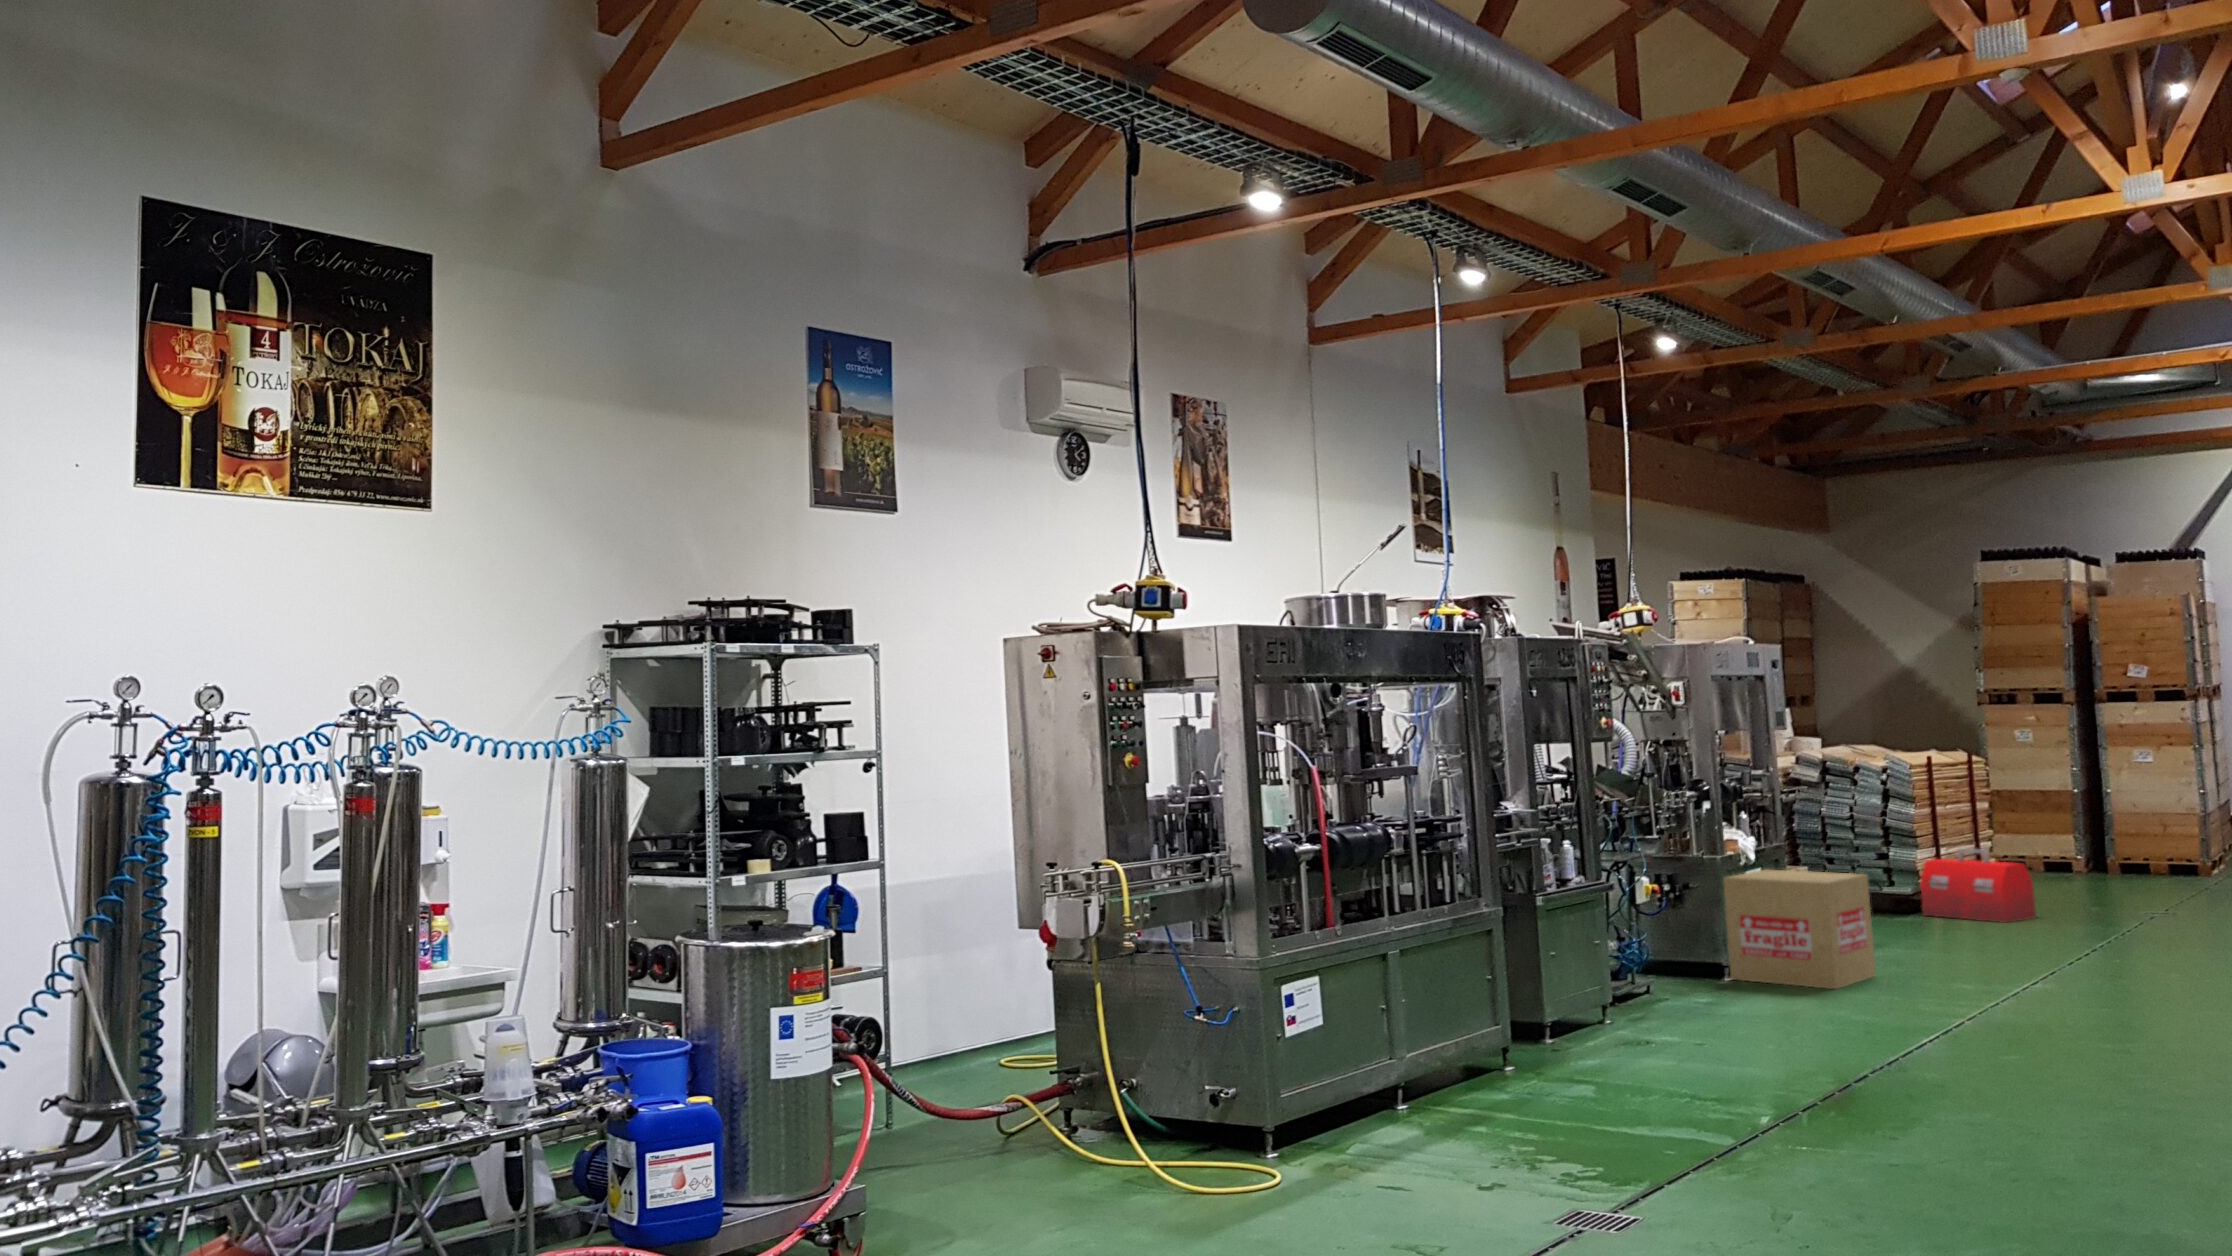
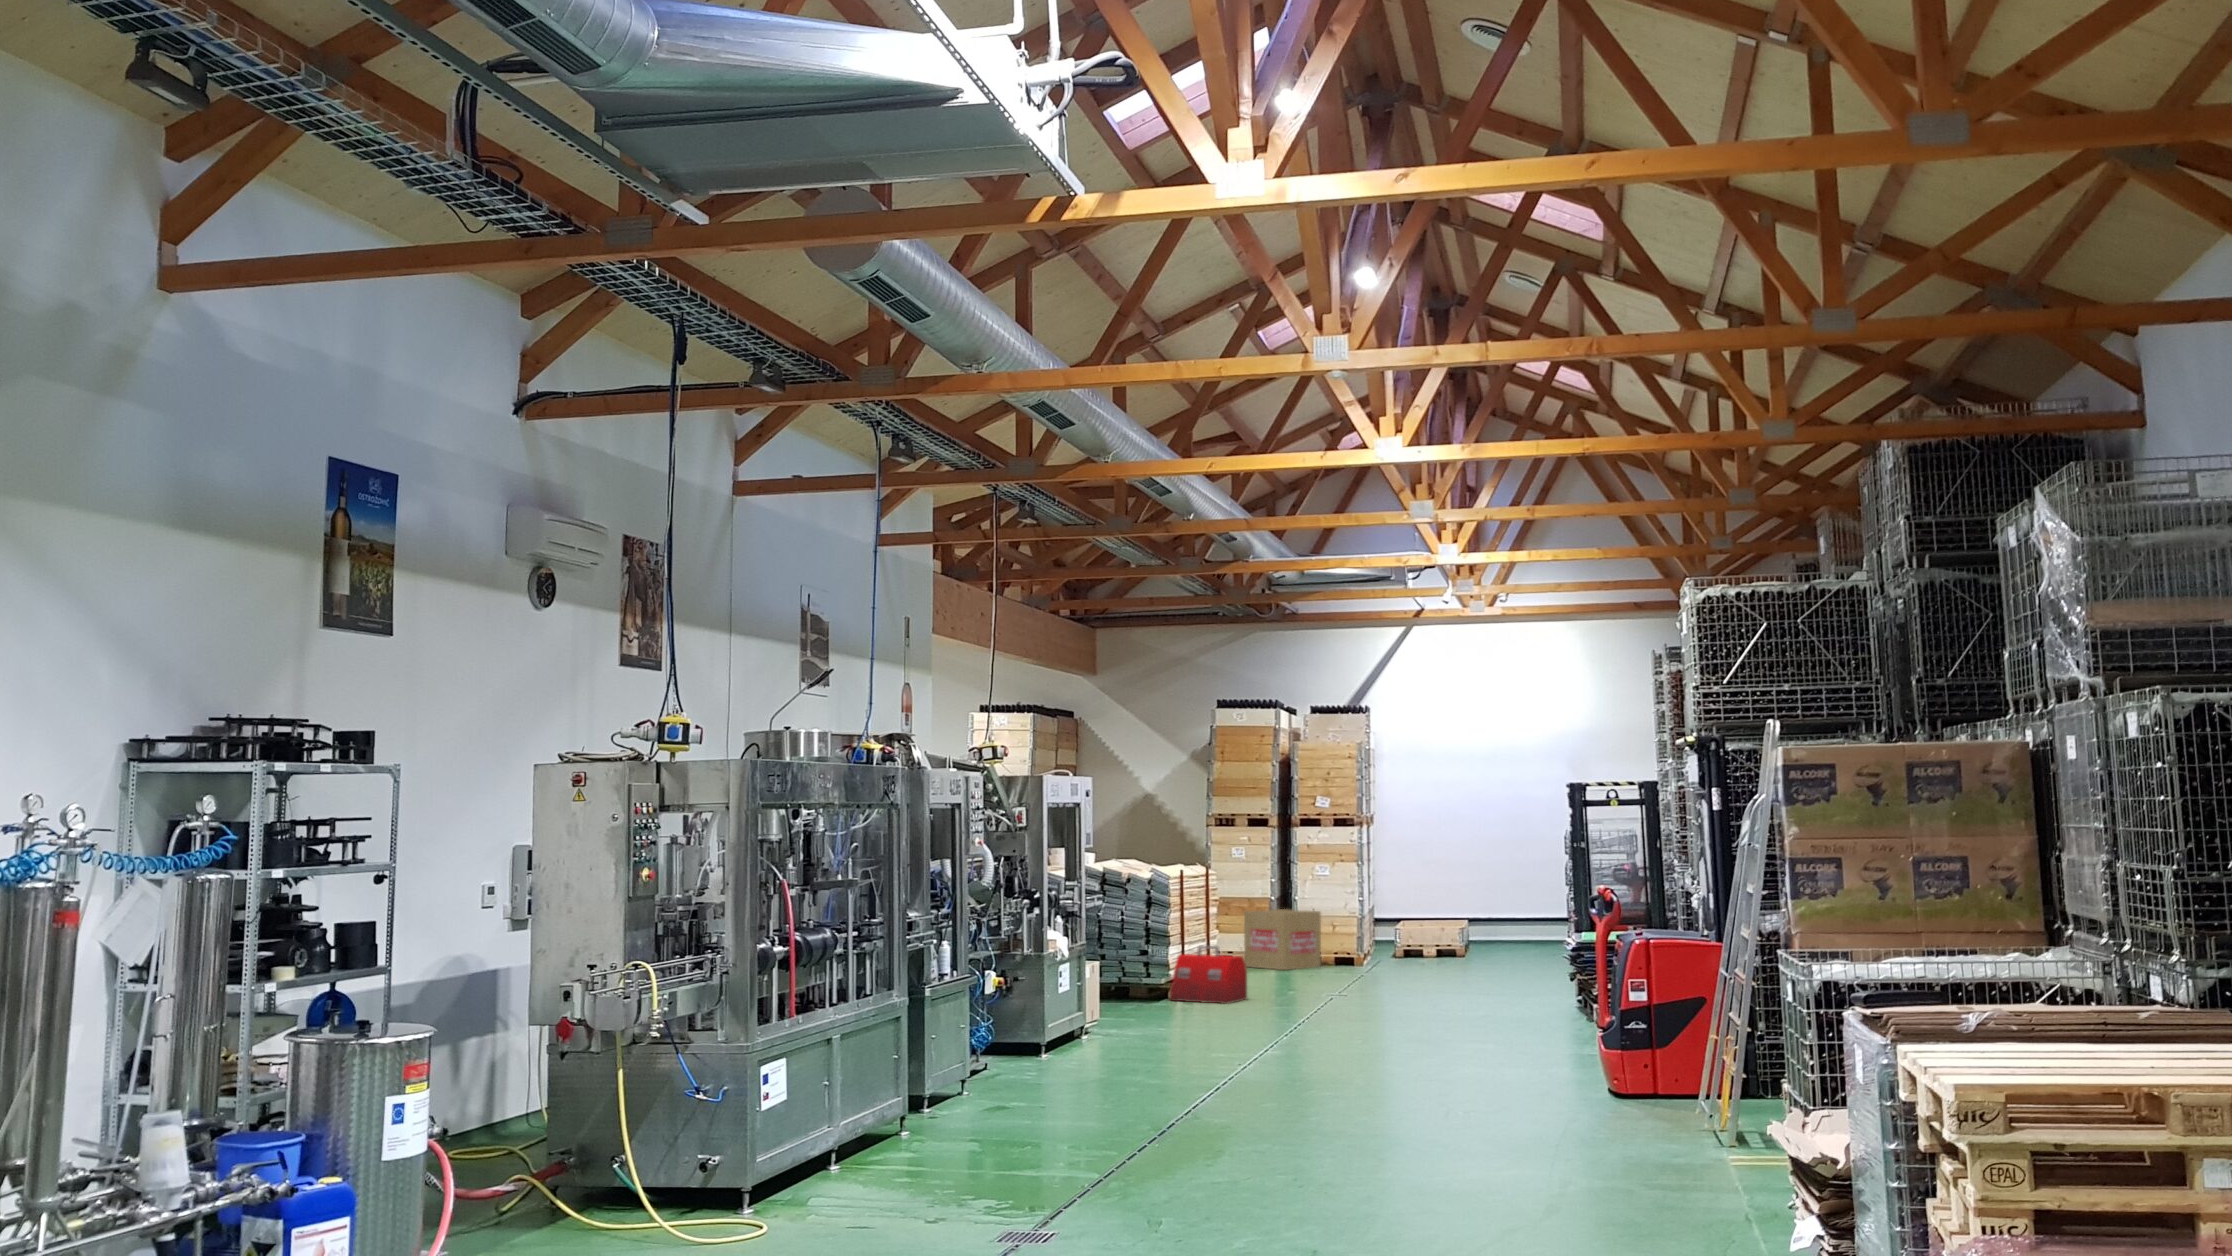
cardboard box: present [1723,870,1876,989] -> present [1244,909,1321,970]

